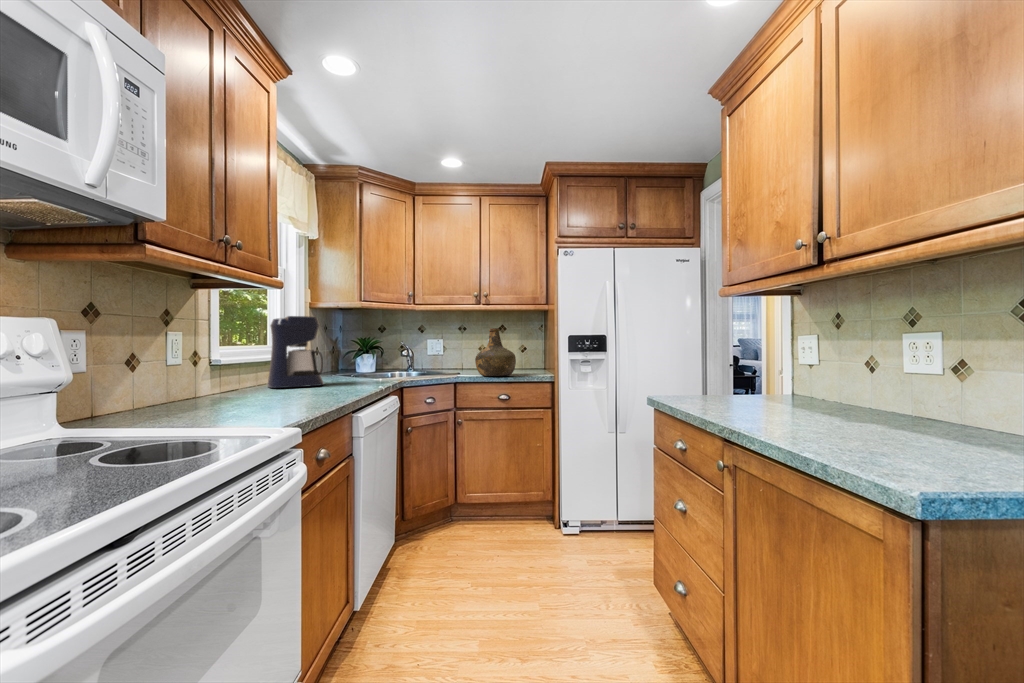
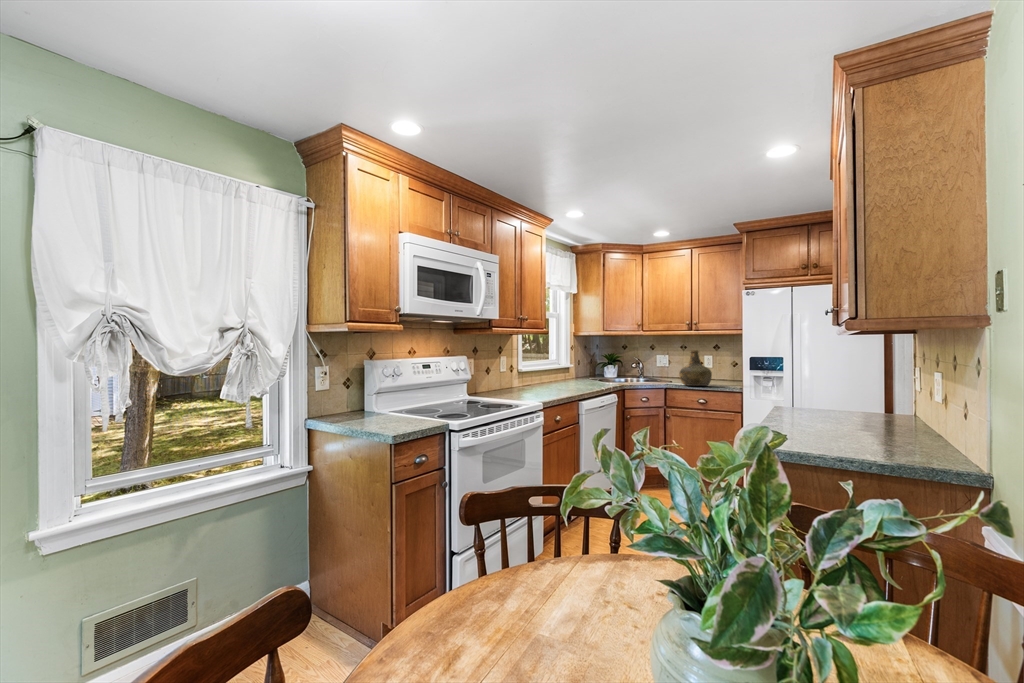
coffee maker: present [267,316,324,388] -> none [545,345,574,386]

